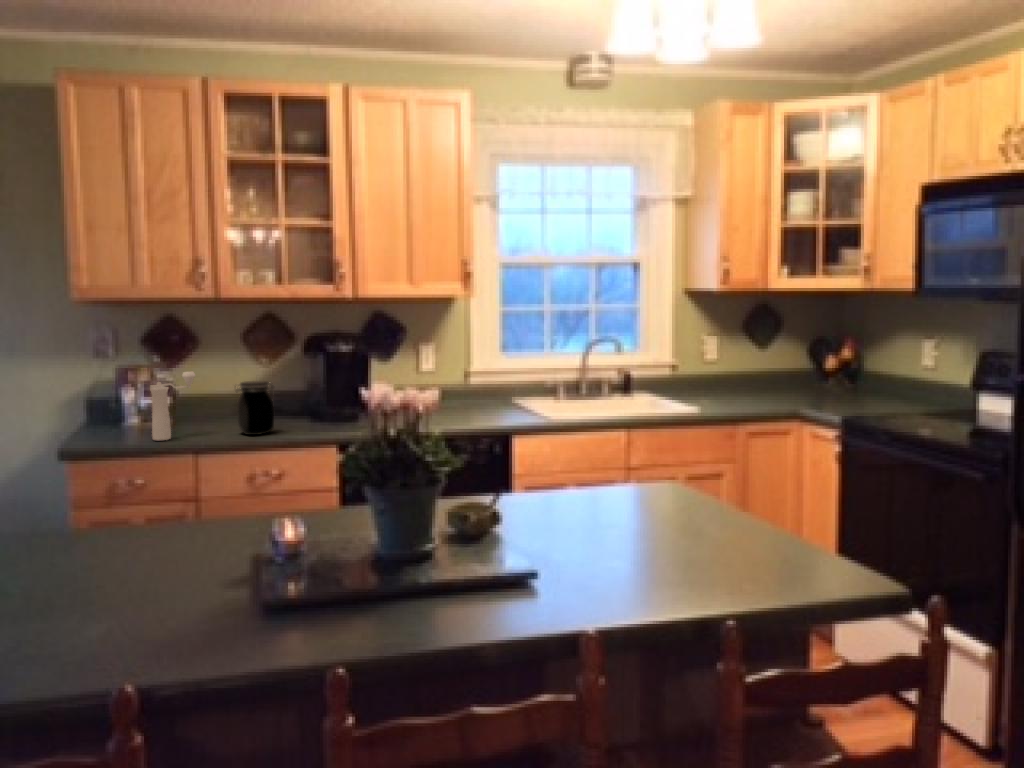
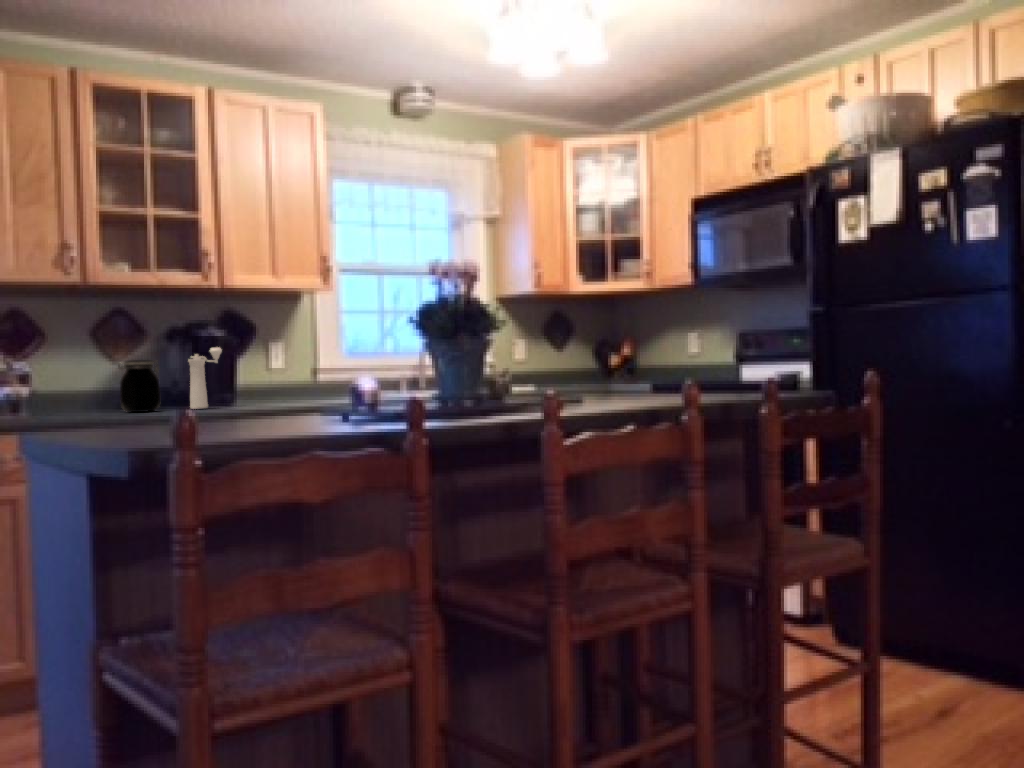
pepper mill: present [150,372,195,440] -> present [188,347,222,409]

